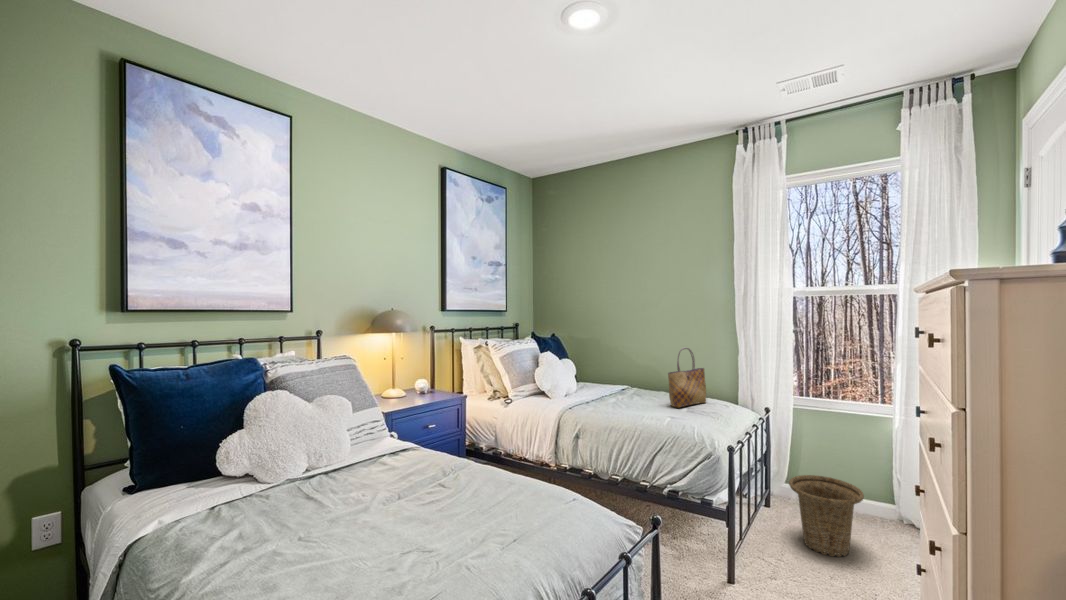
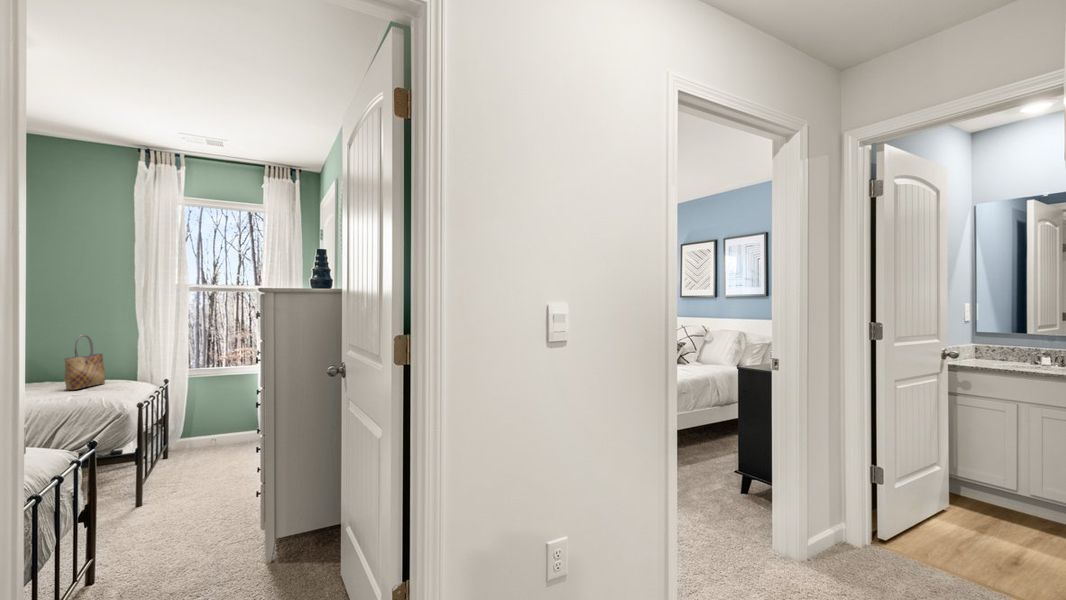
basket: present [789,475,864,557] -> none [186,416,237,466]

